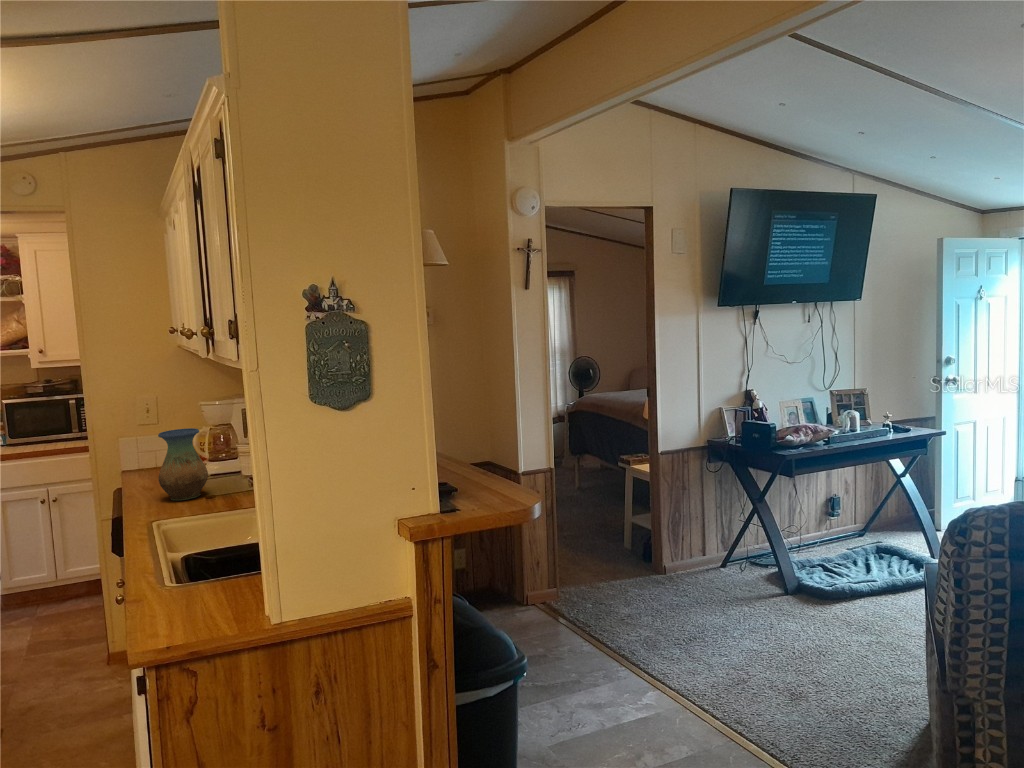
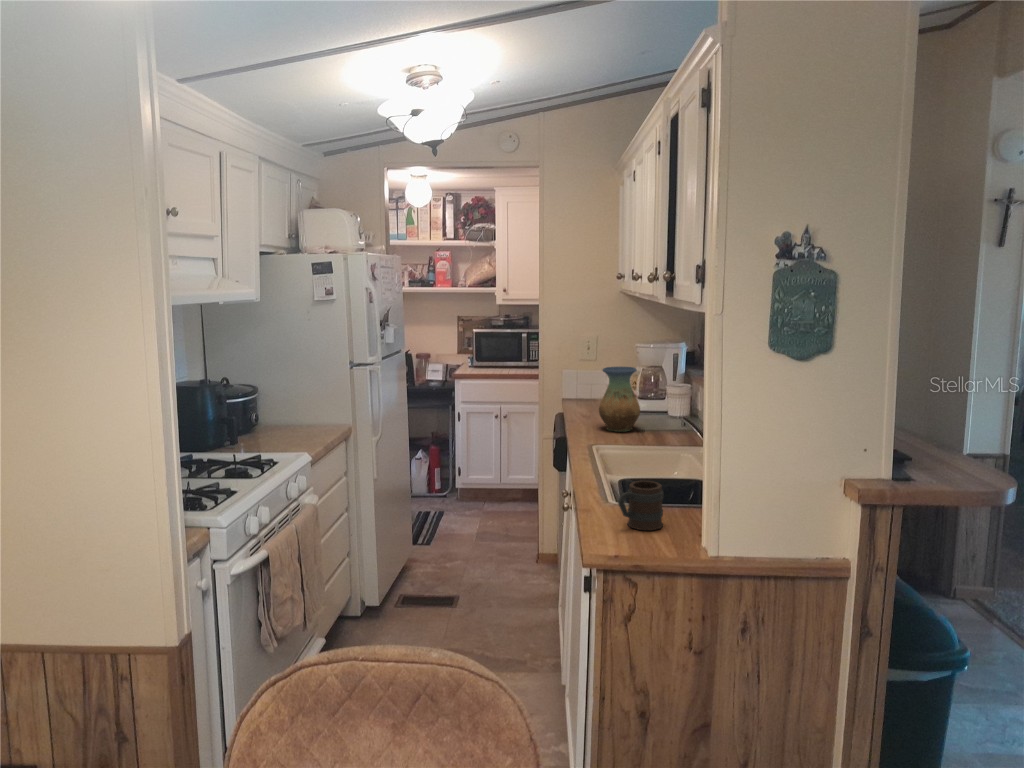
mug: none [163,557,223,615] -> present [618,481,664,530]

